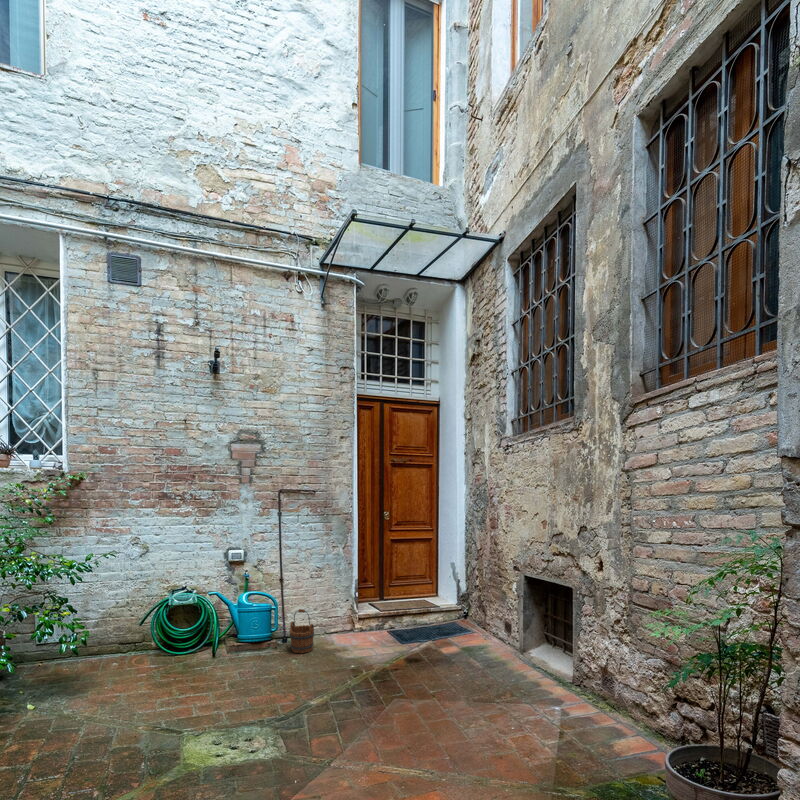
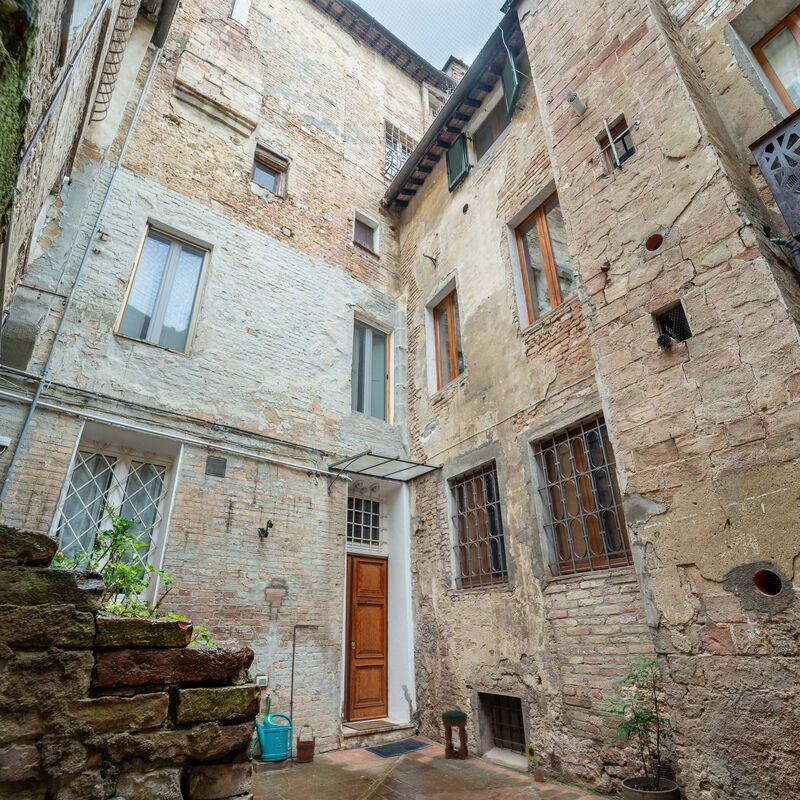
stool: none [482,603,518,666] -> present [442,710,468,759]
decorative plant: none [589,683,616,732] -> present [525,746,544,781]

